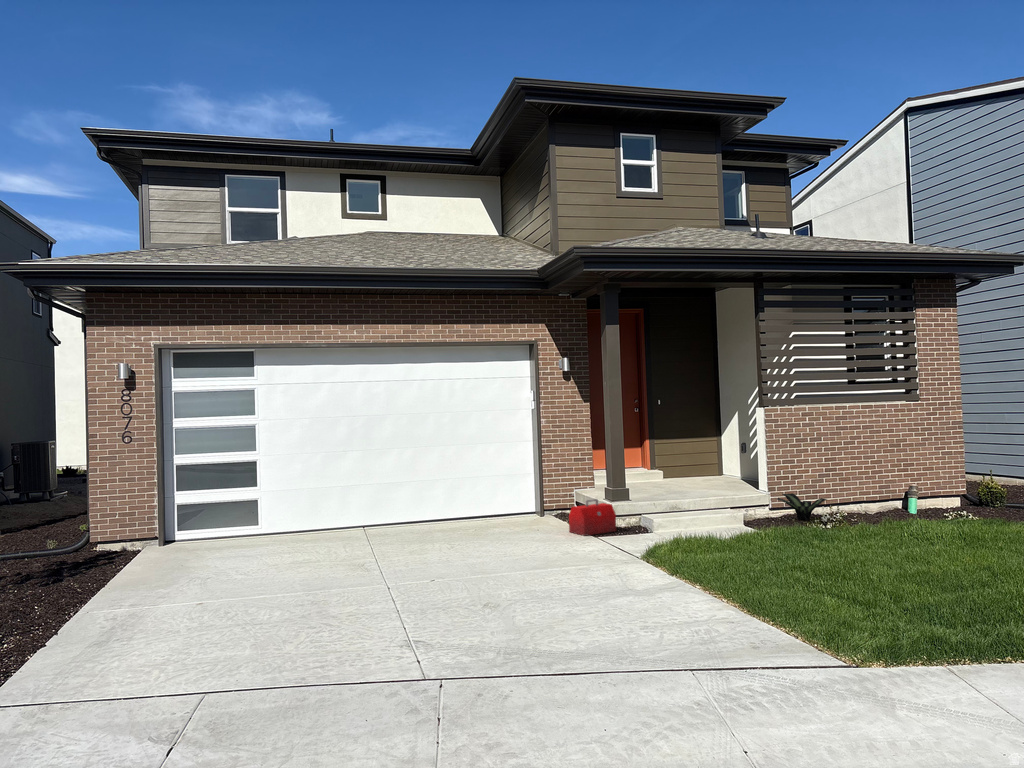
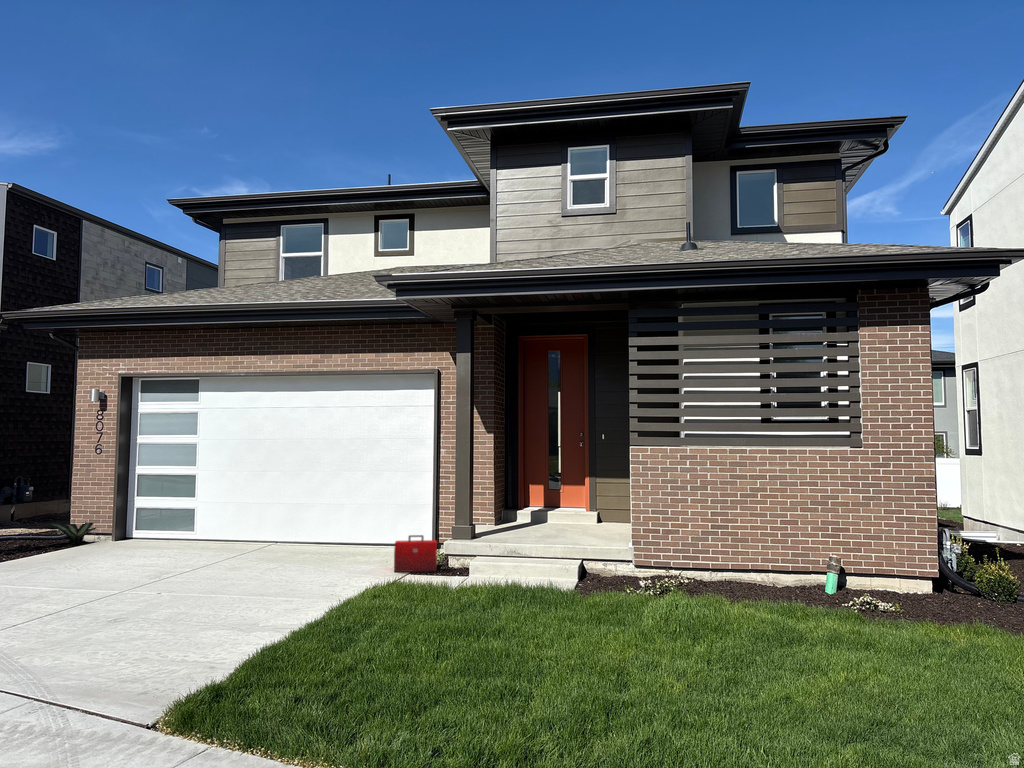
potted plant: present [777,493,827,520] -> present [50,523,96,545]

